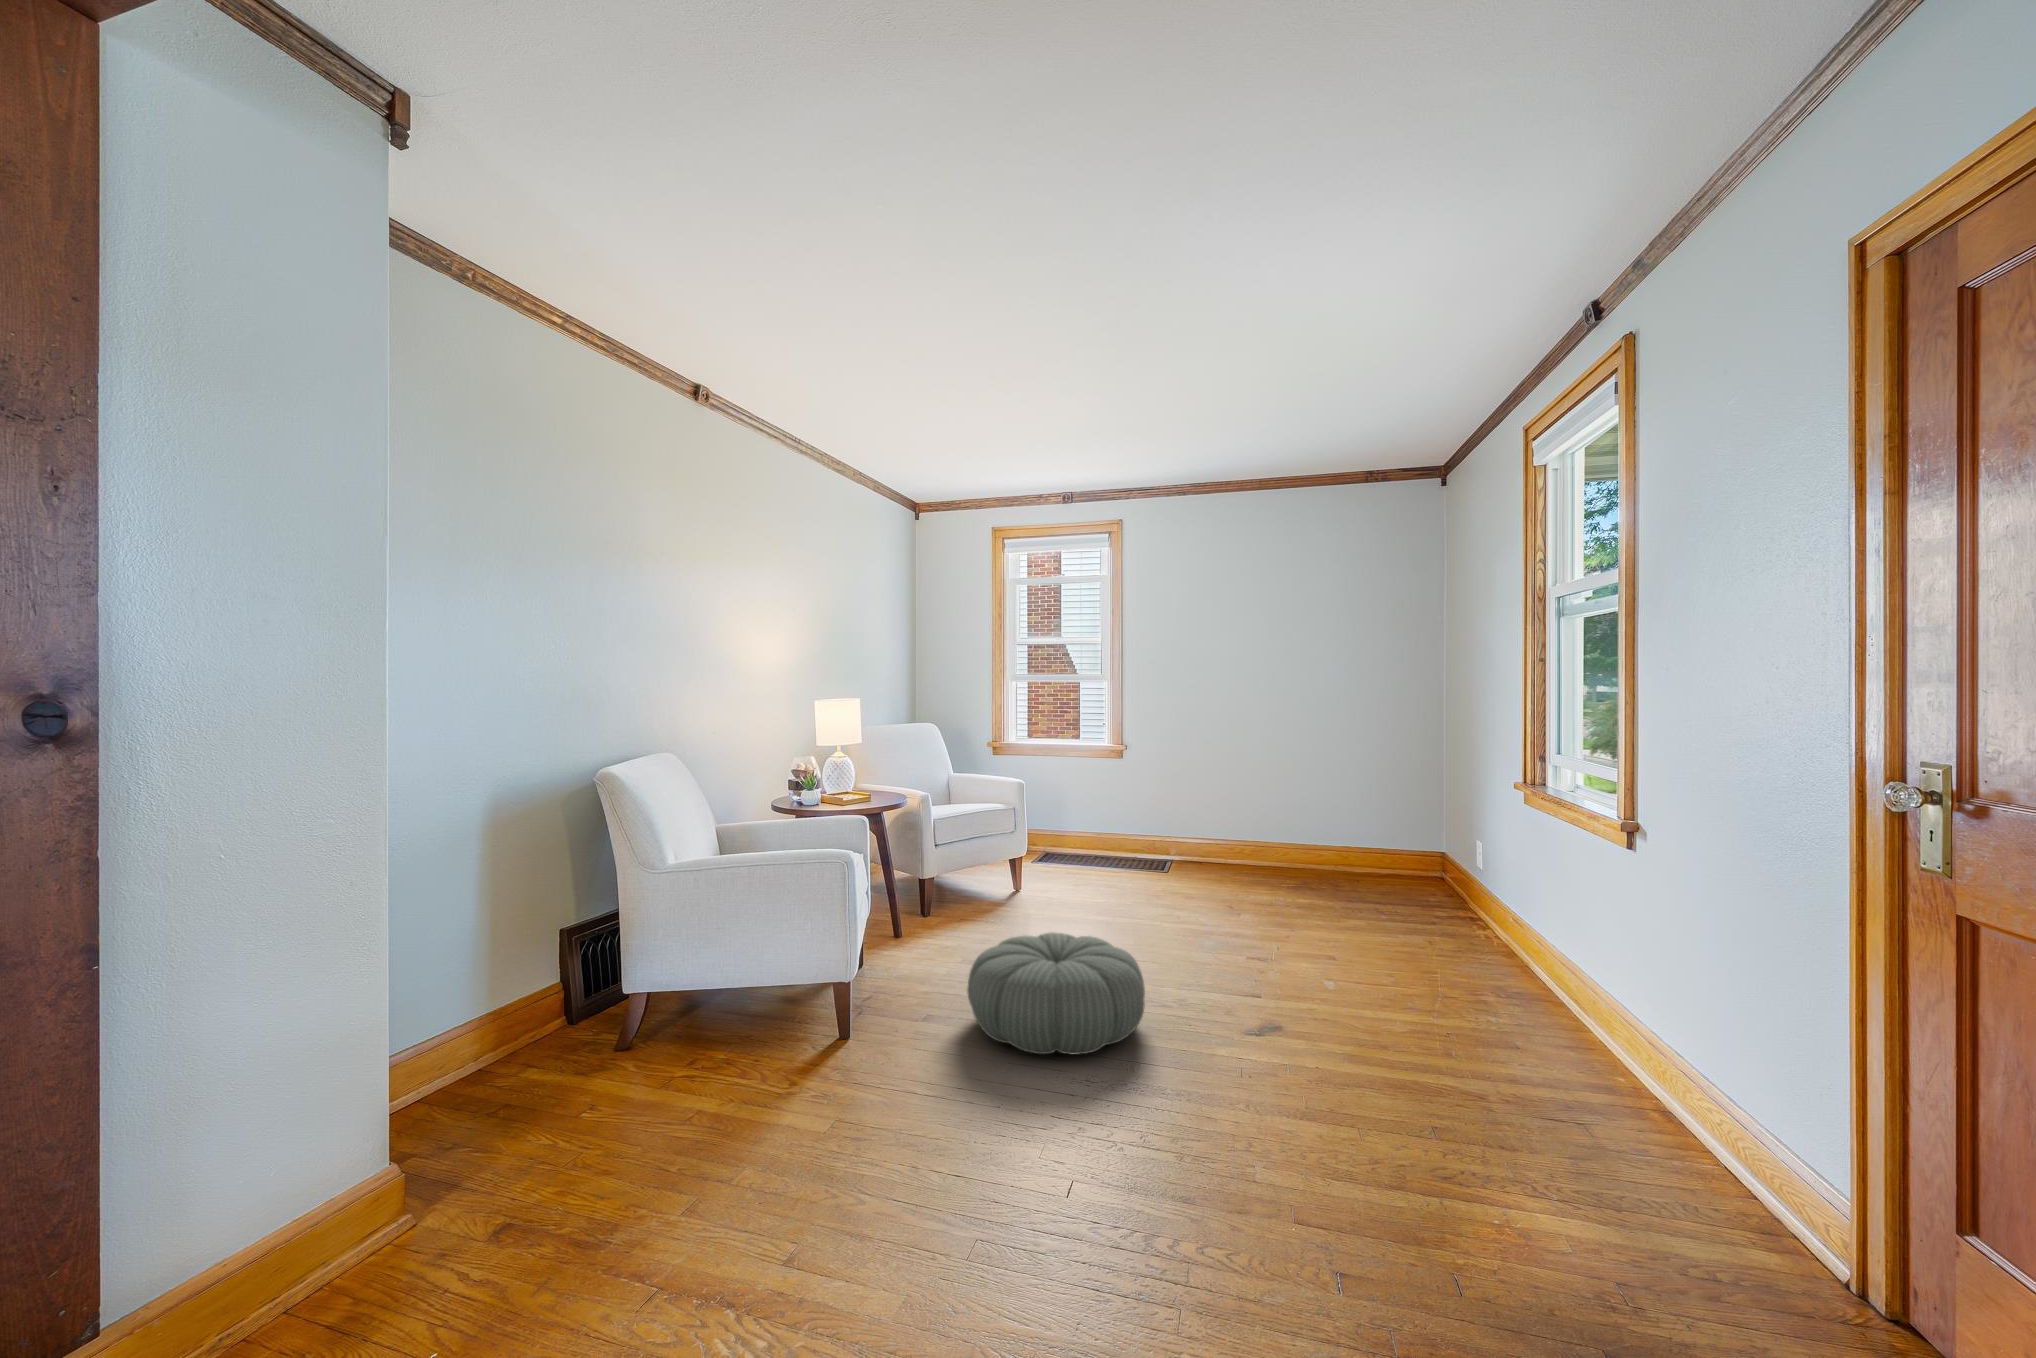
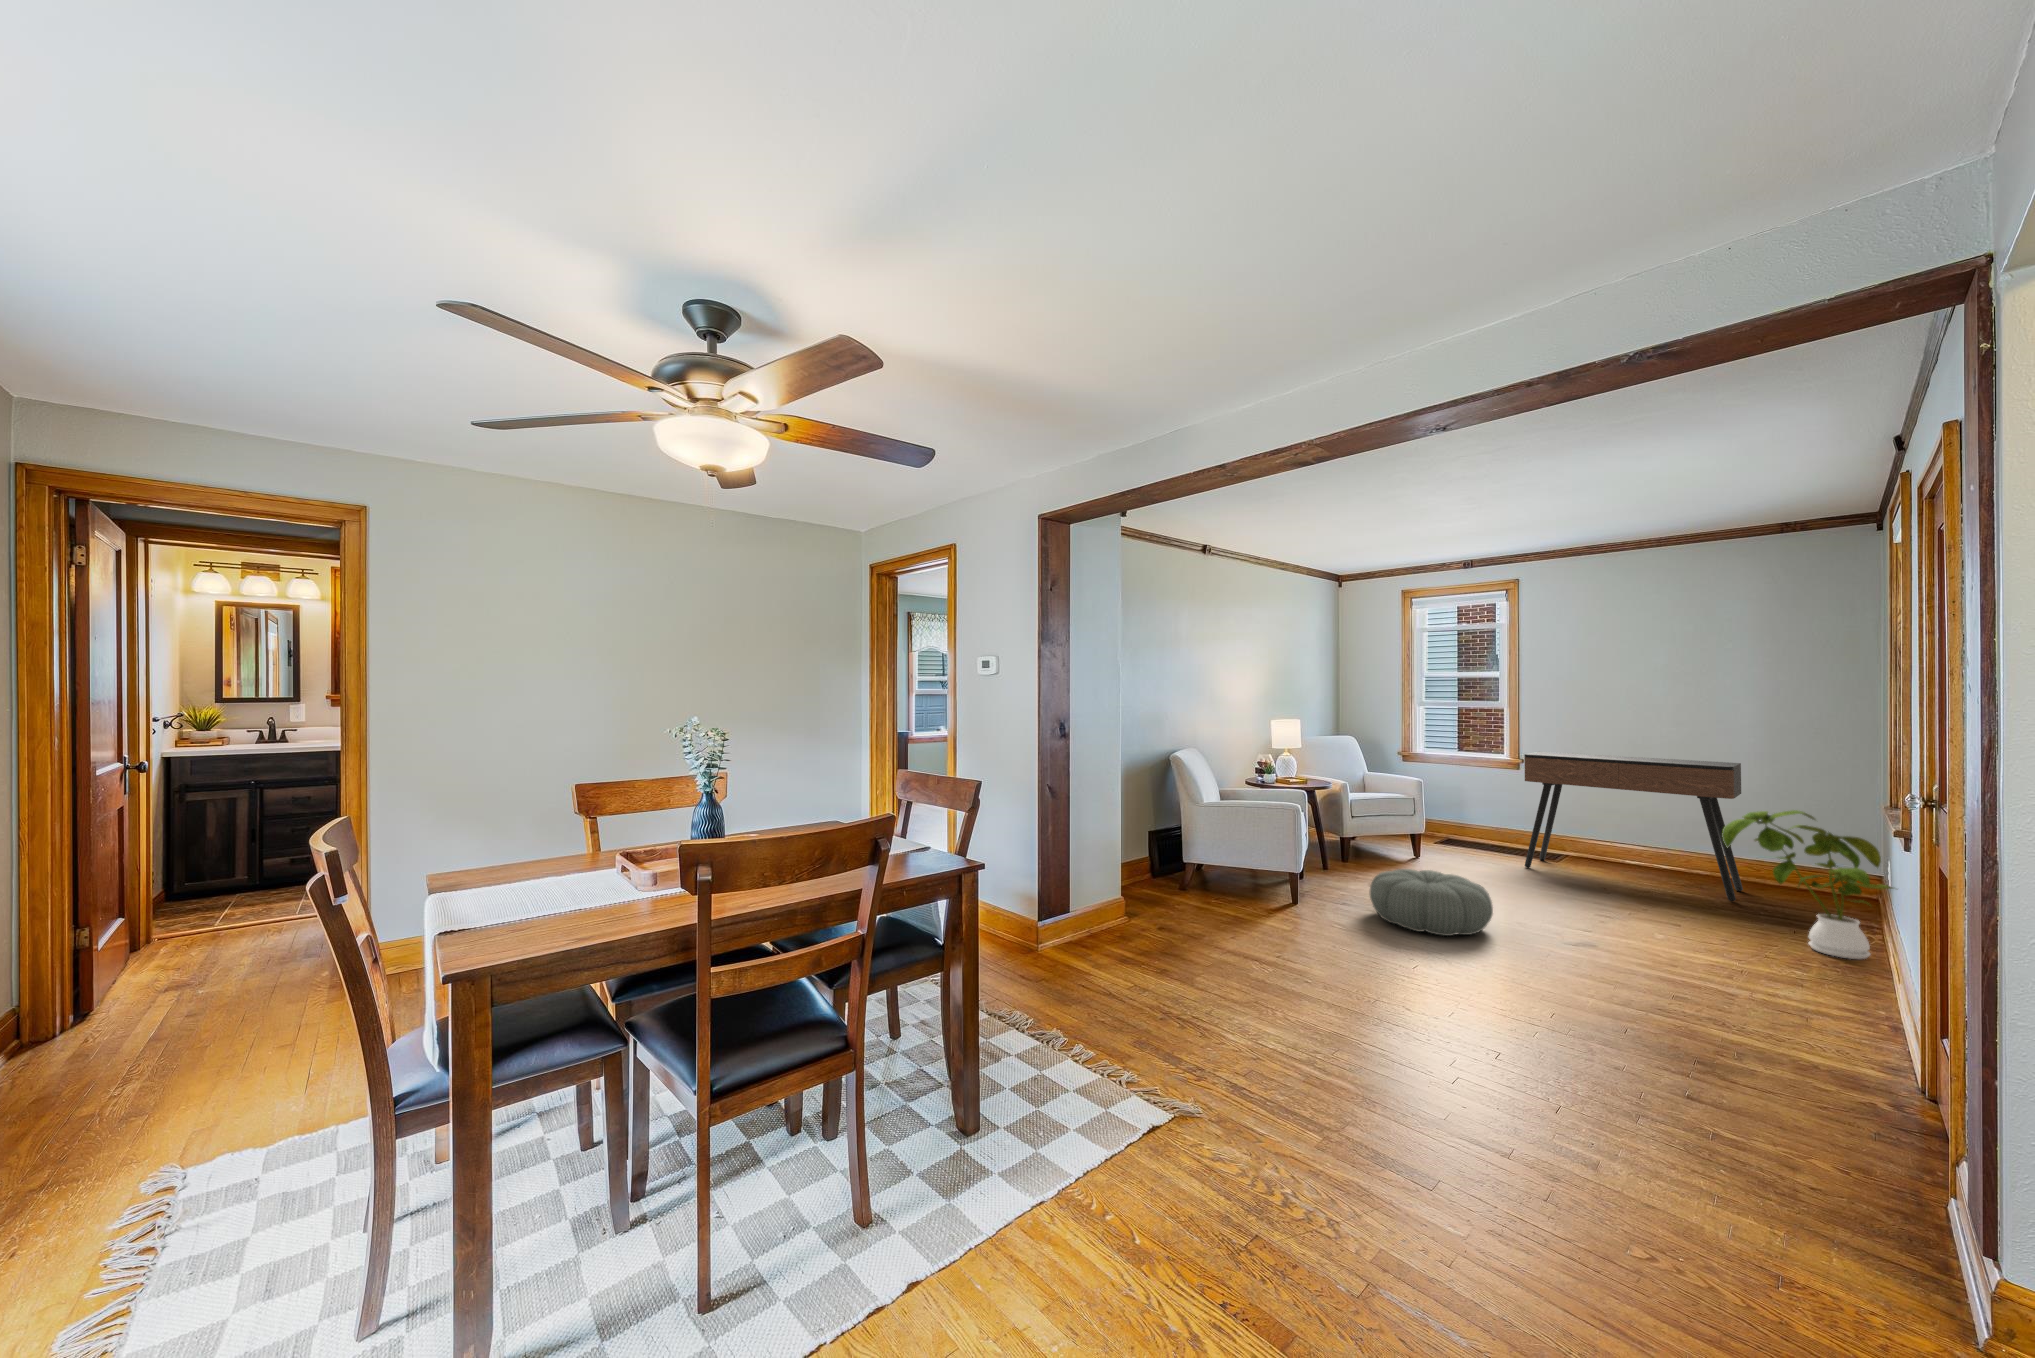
console table: none [1137,735,1348,903] -> present [1524,751,1743,901]
house plant: none [1372,794,1546,972] -> present [1723,810,1892,959]

